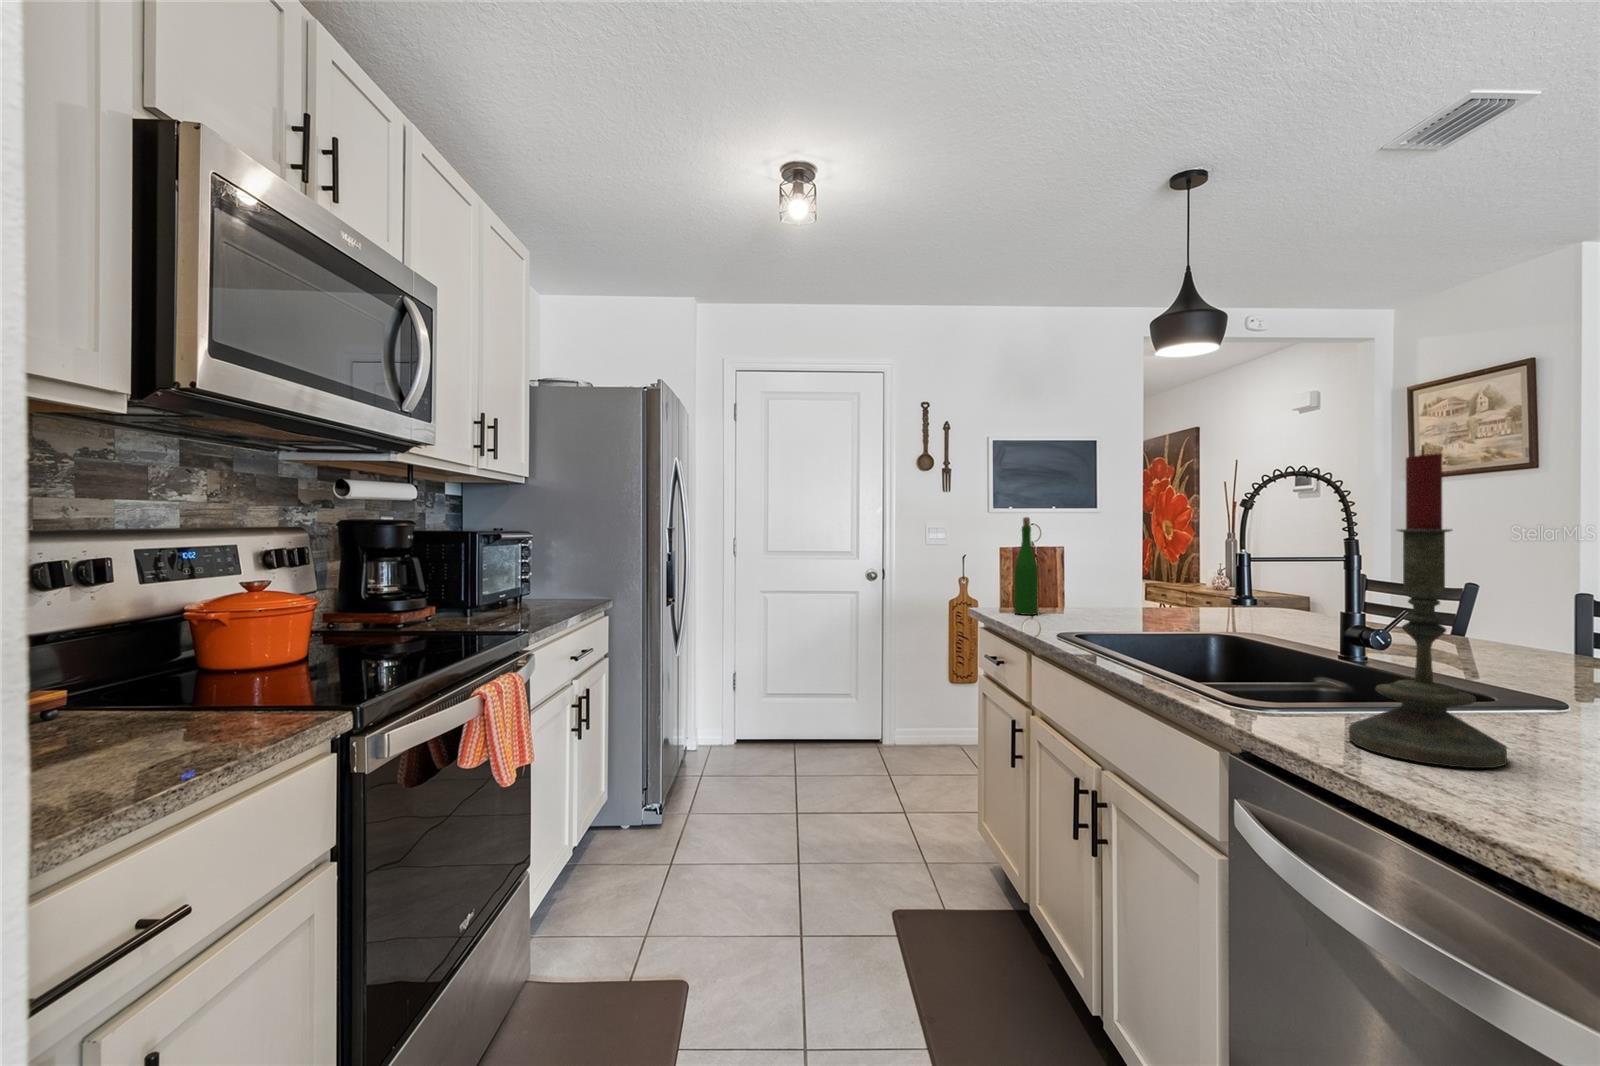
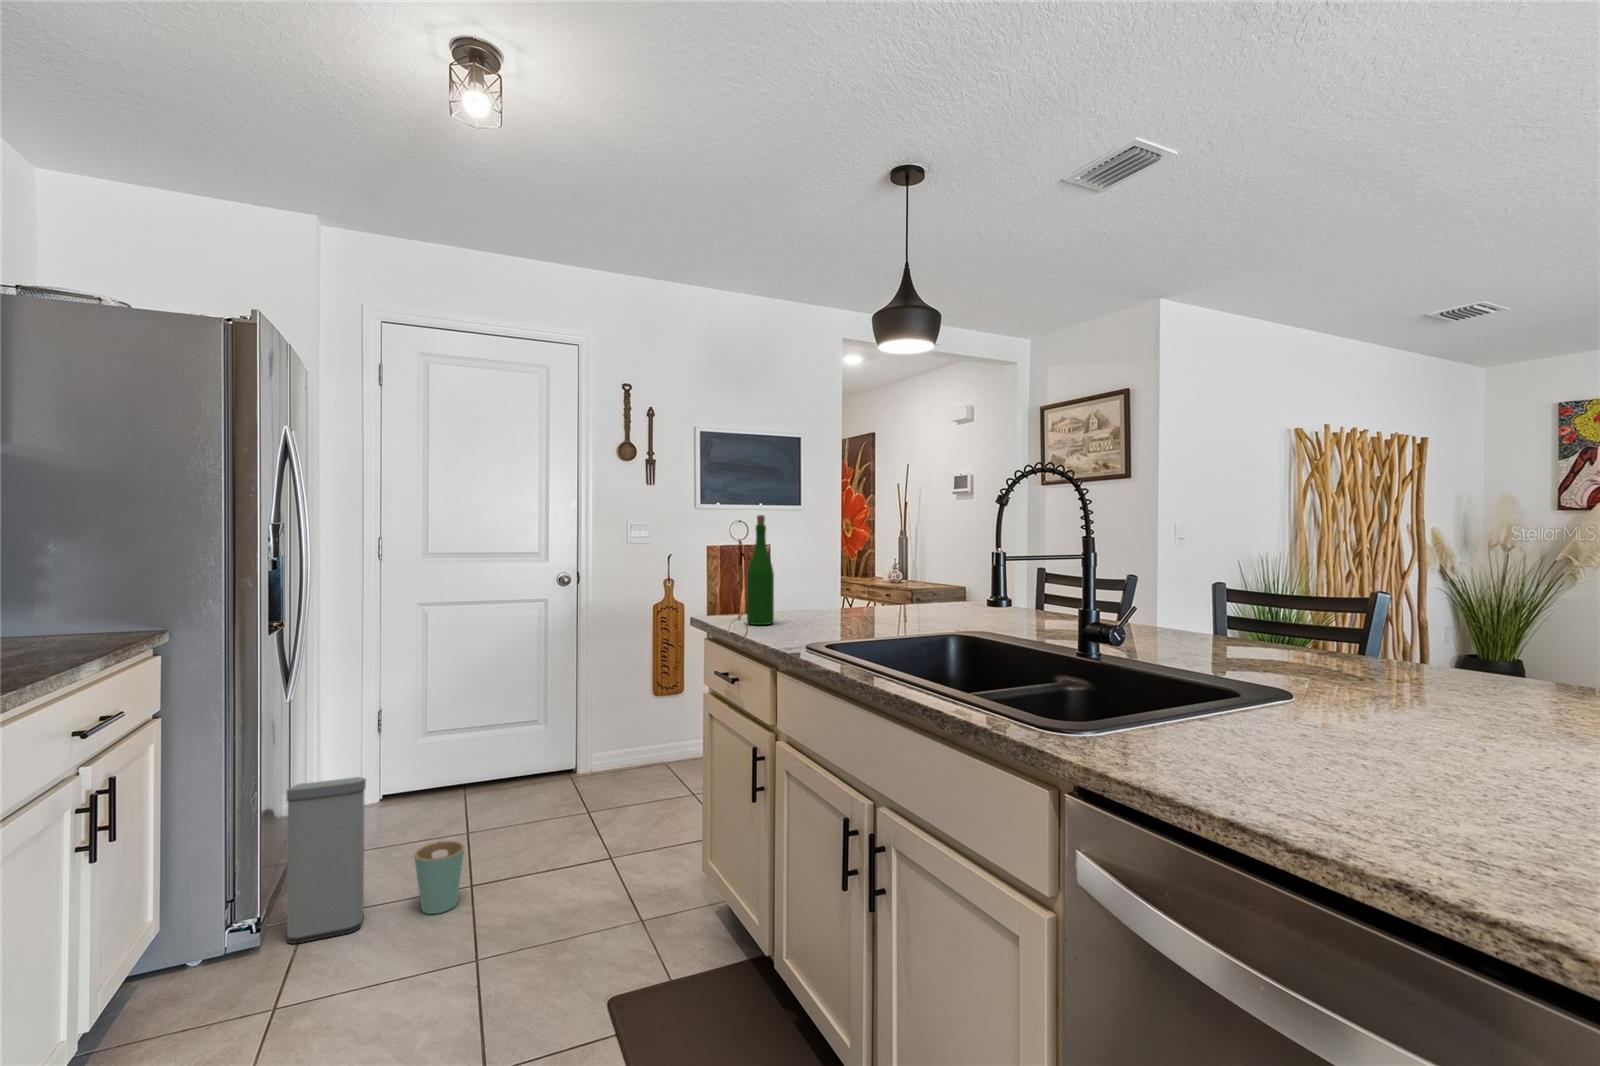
candle: present [1349,446,1507,768] -> none [1203,449,1355,800]
trash can: none [679,714,794,827] -> present [286,777,465,944]

